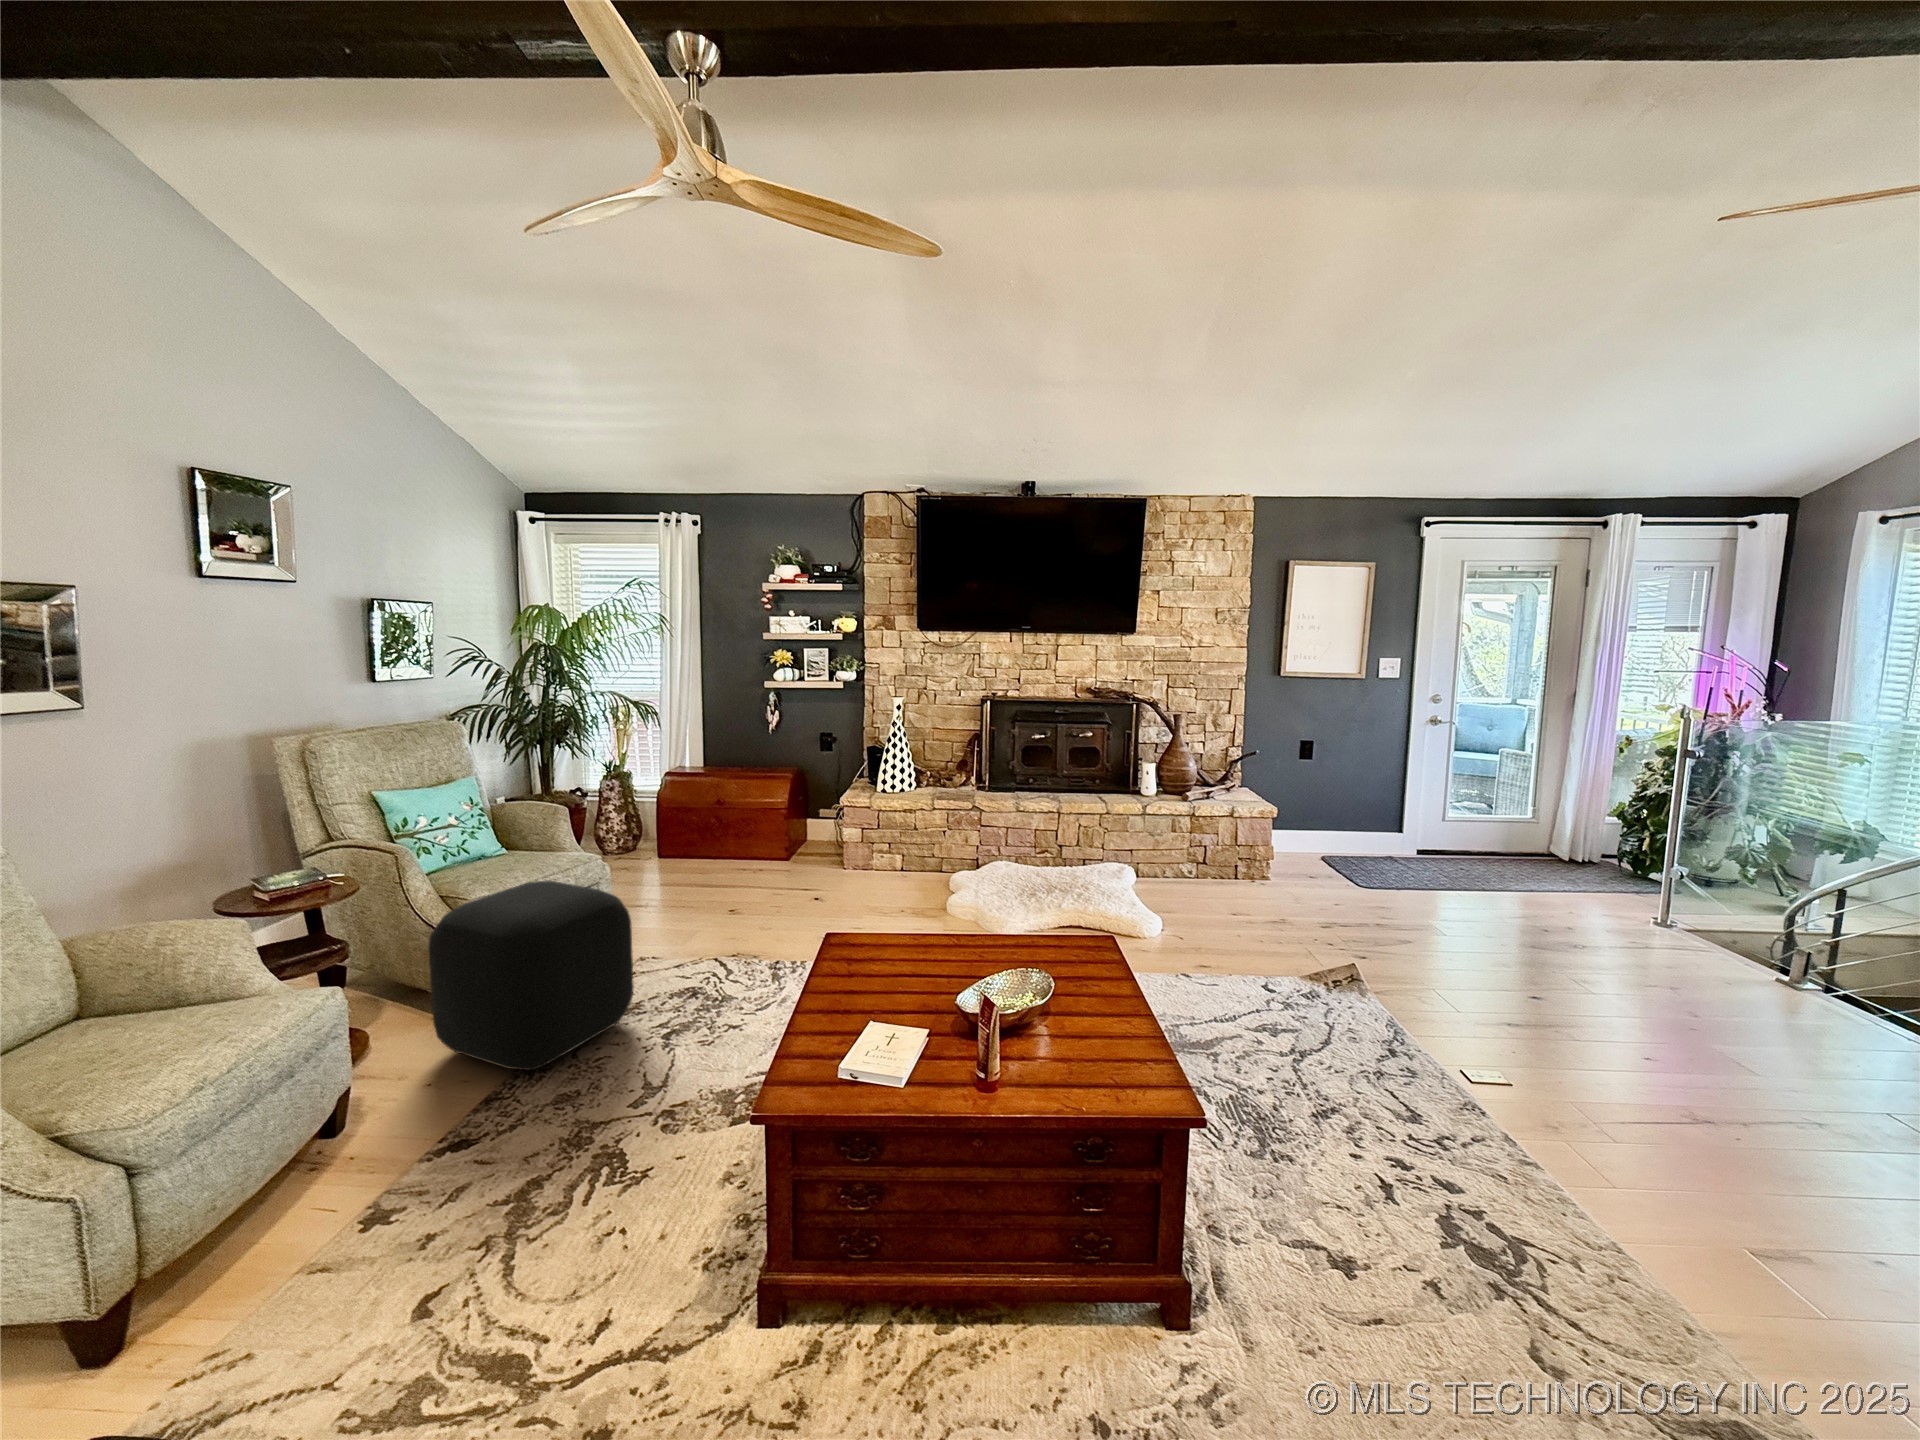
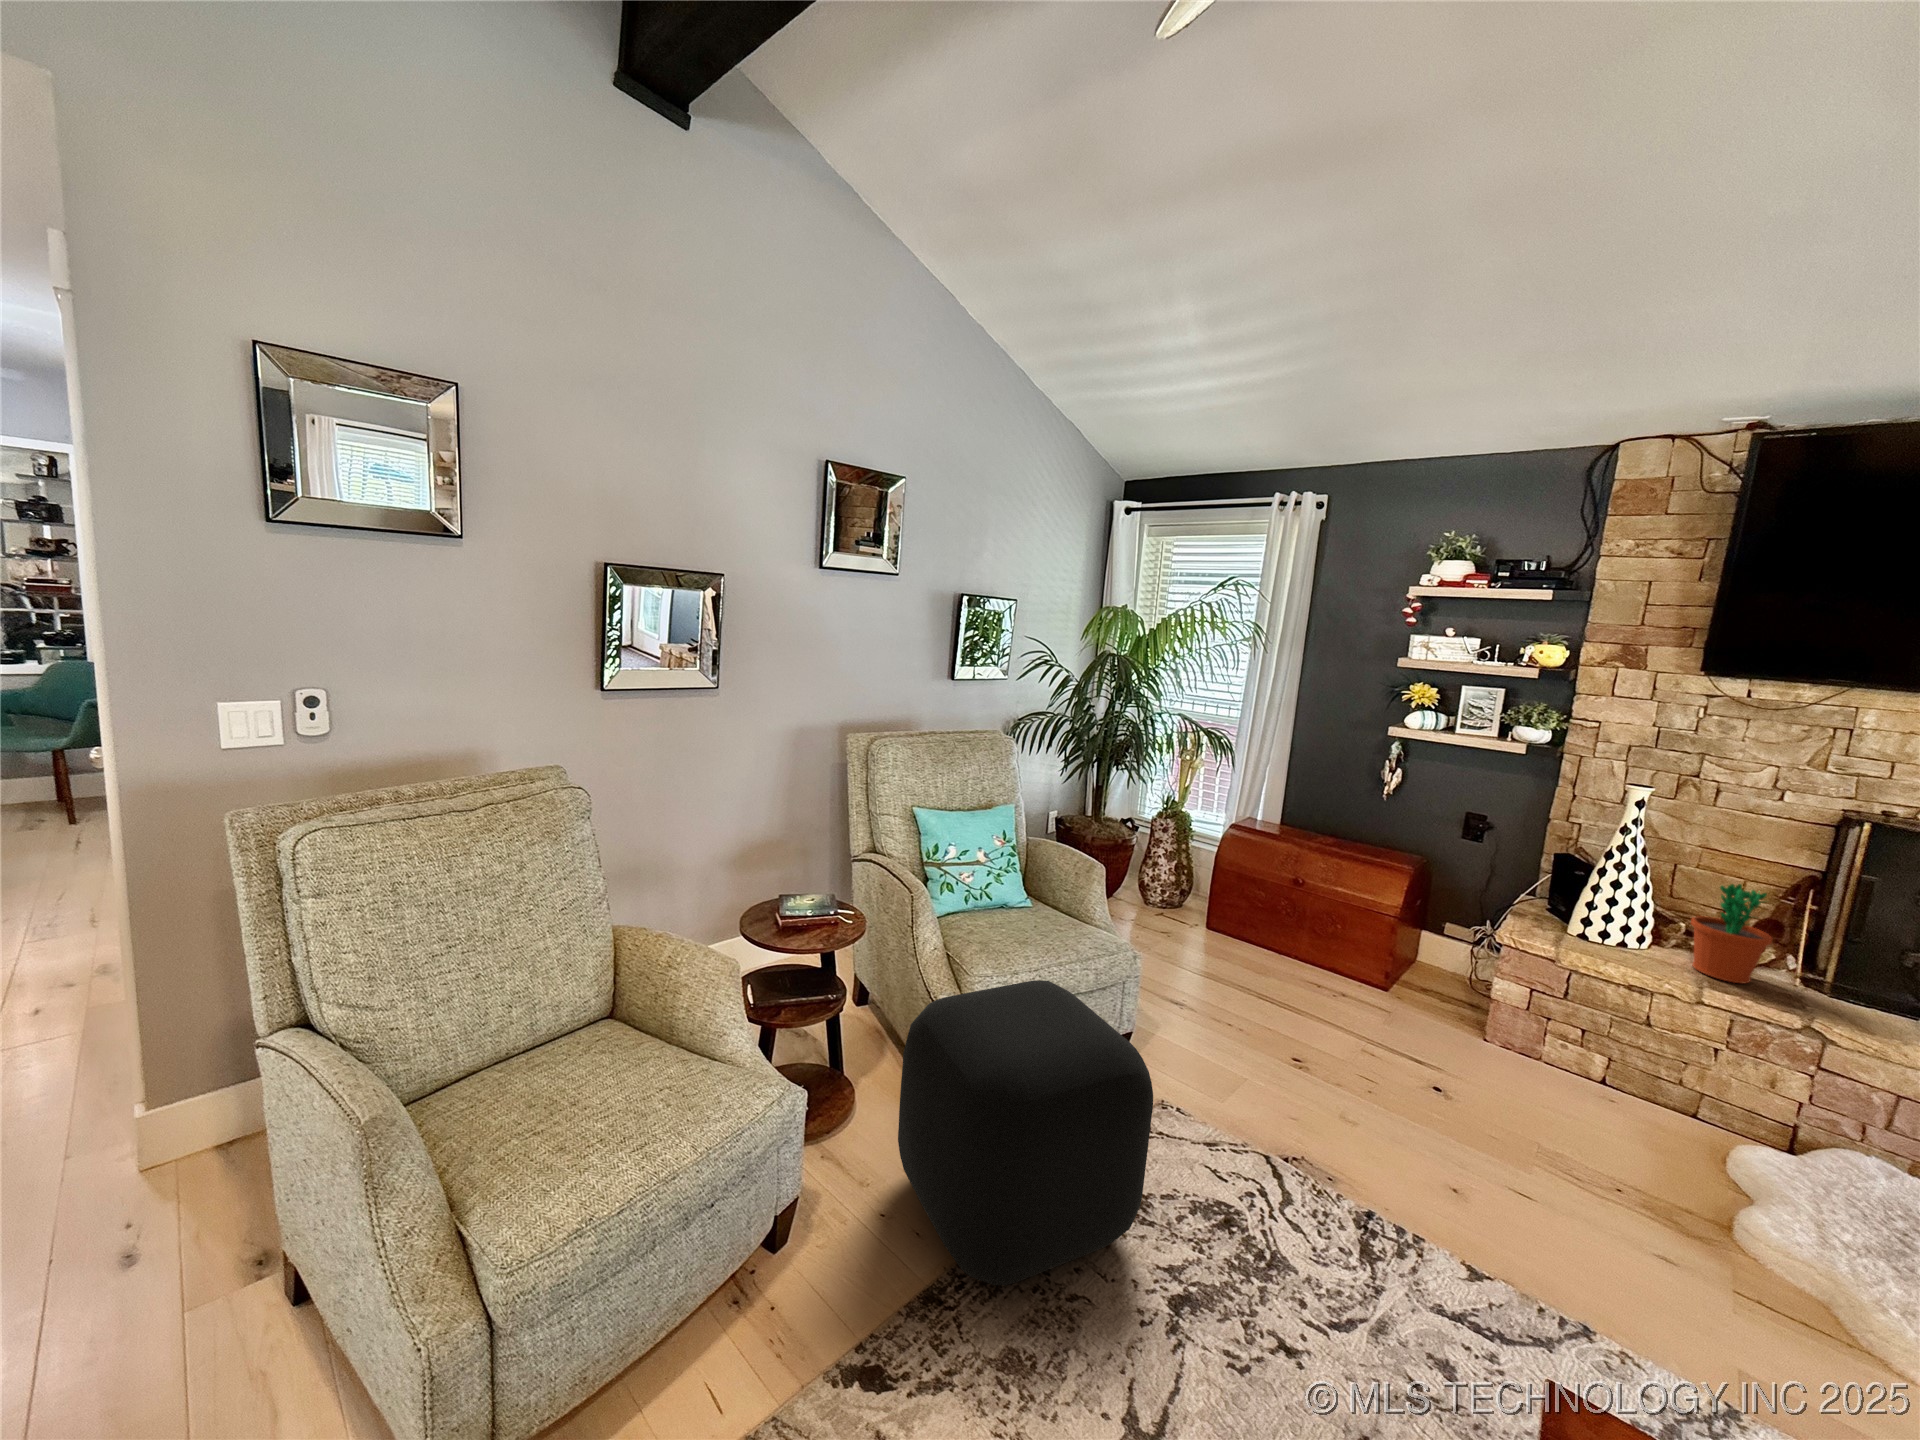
flower pot: none [927,742,958,795] -> present [1691,884,1772,983]

